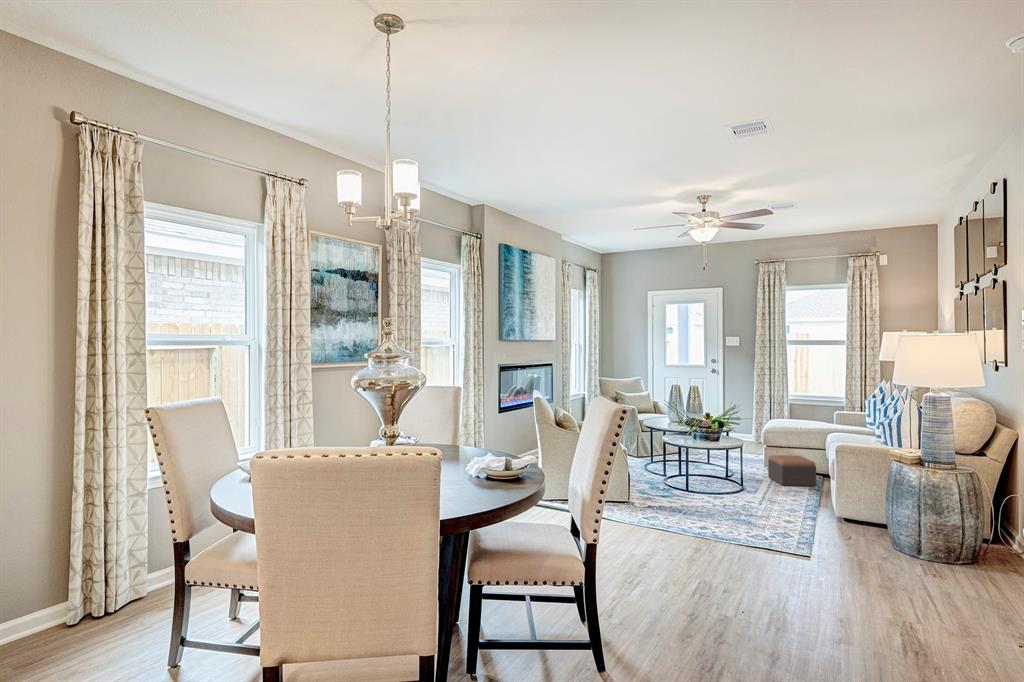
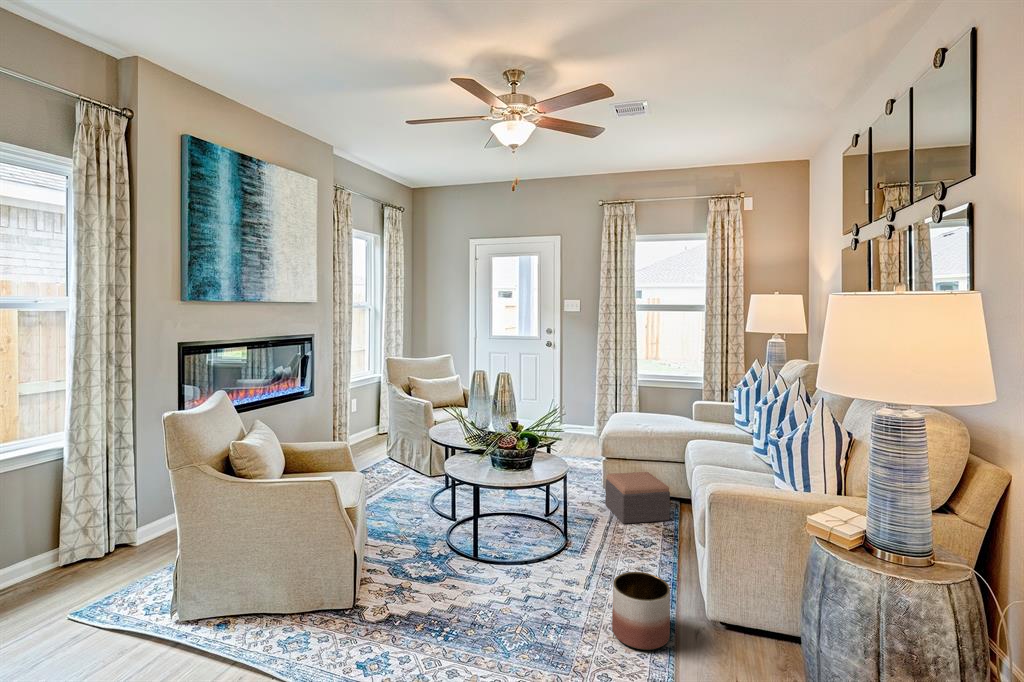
planter: none [779,490,814,526] -> present [612,572,670,650]

